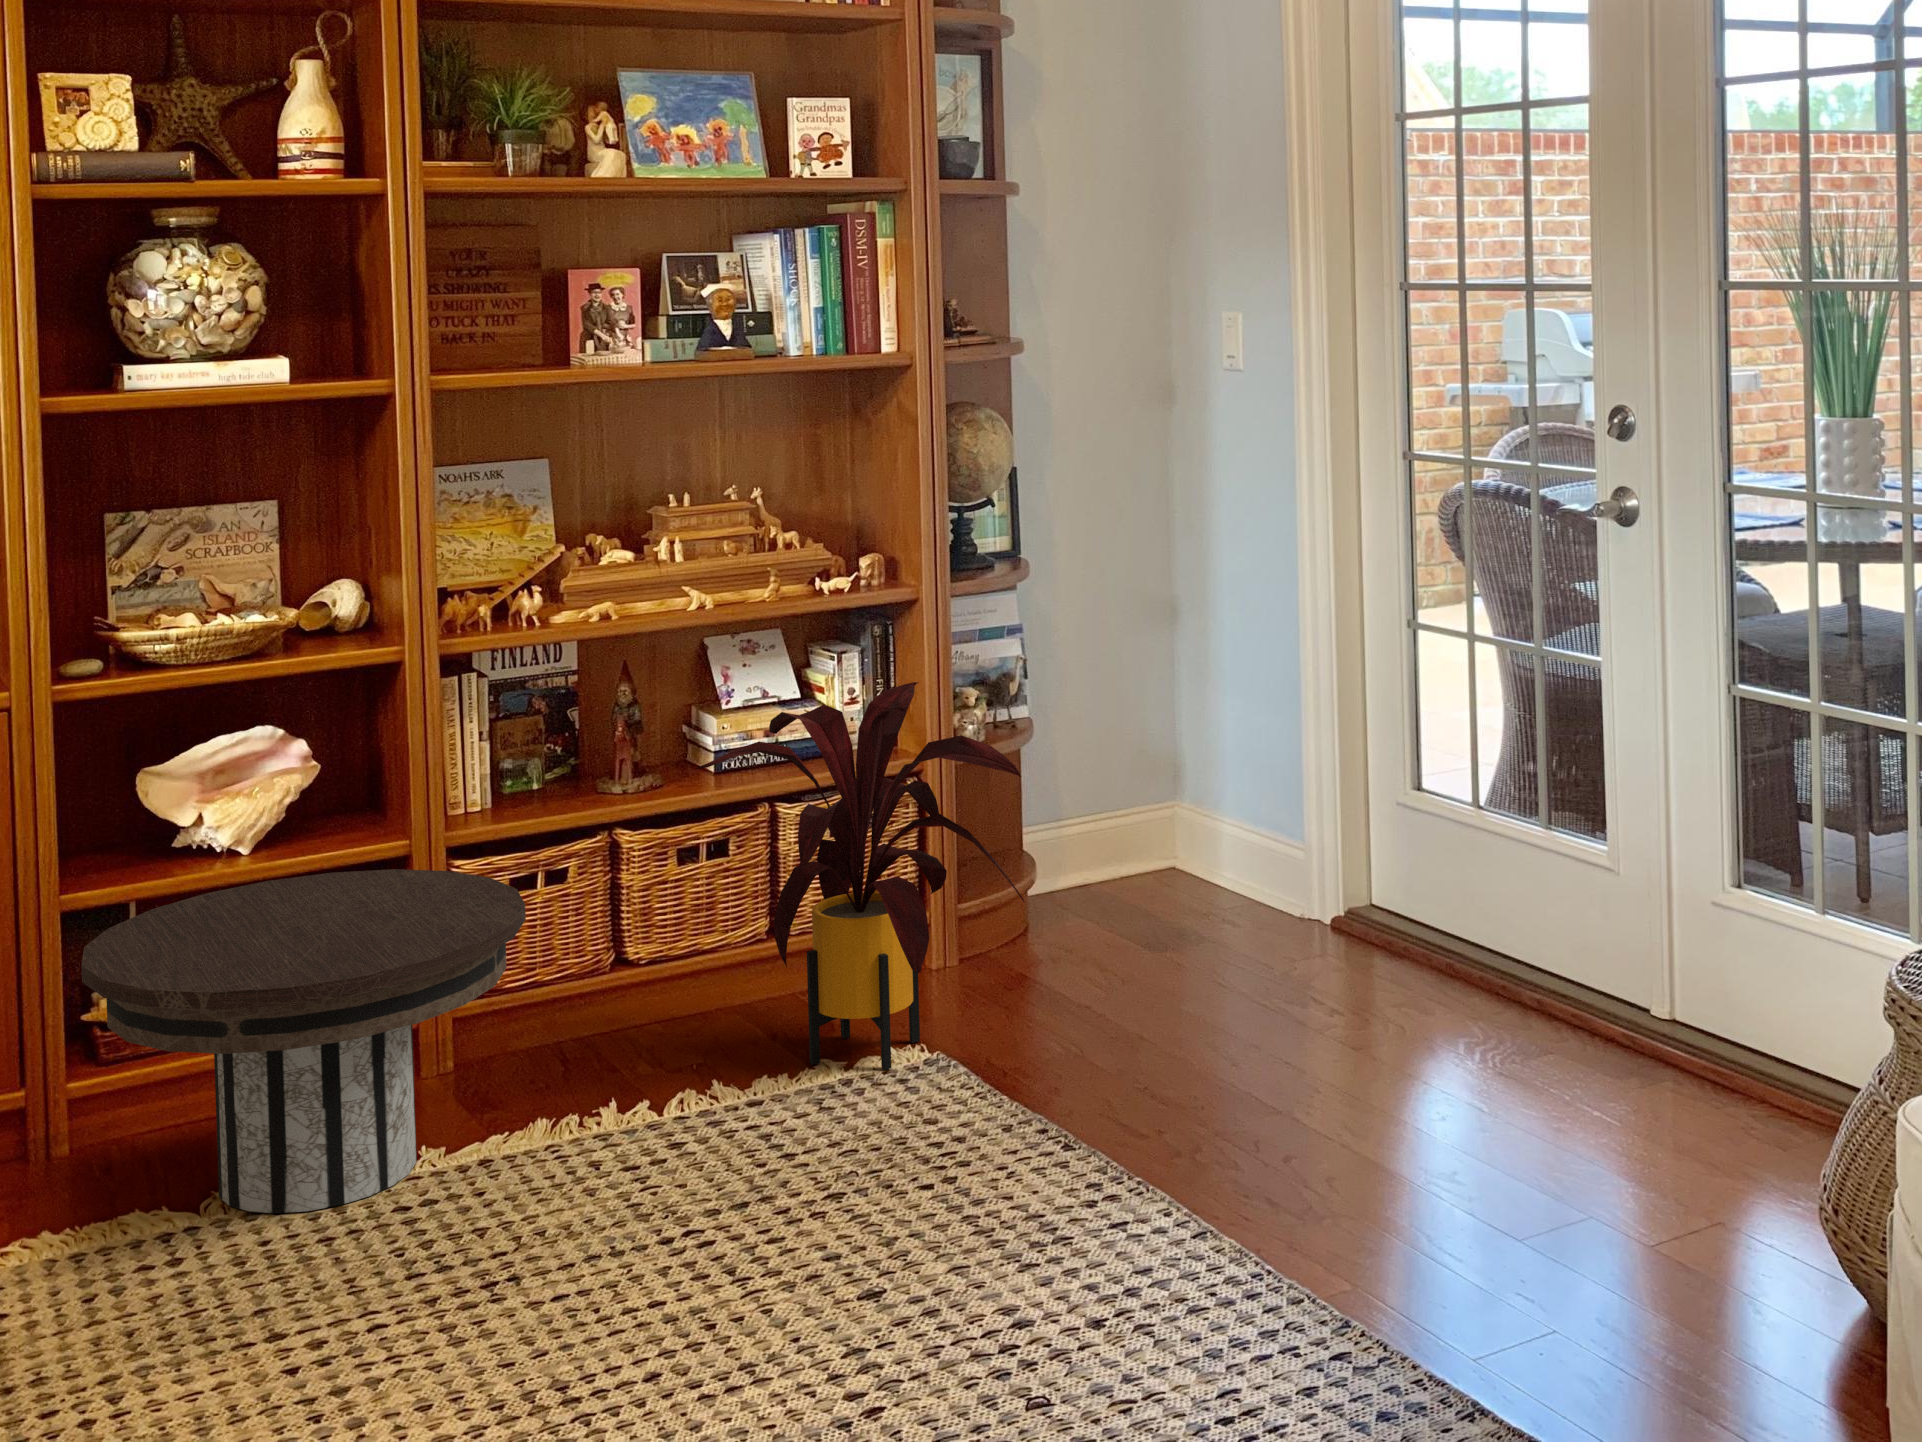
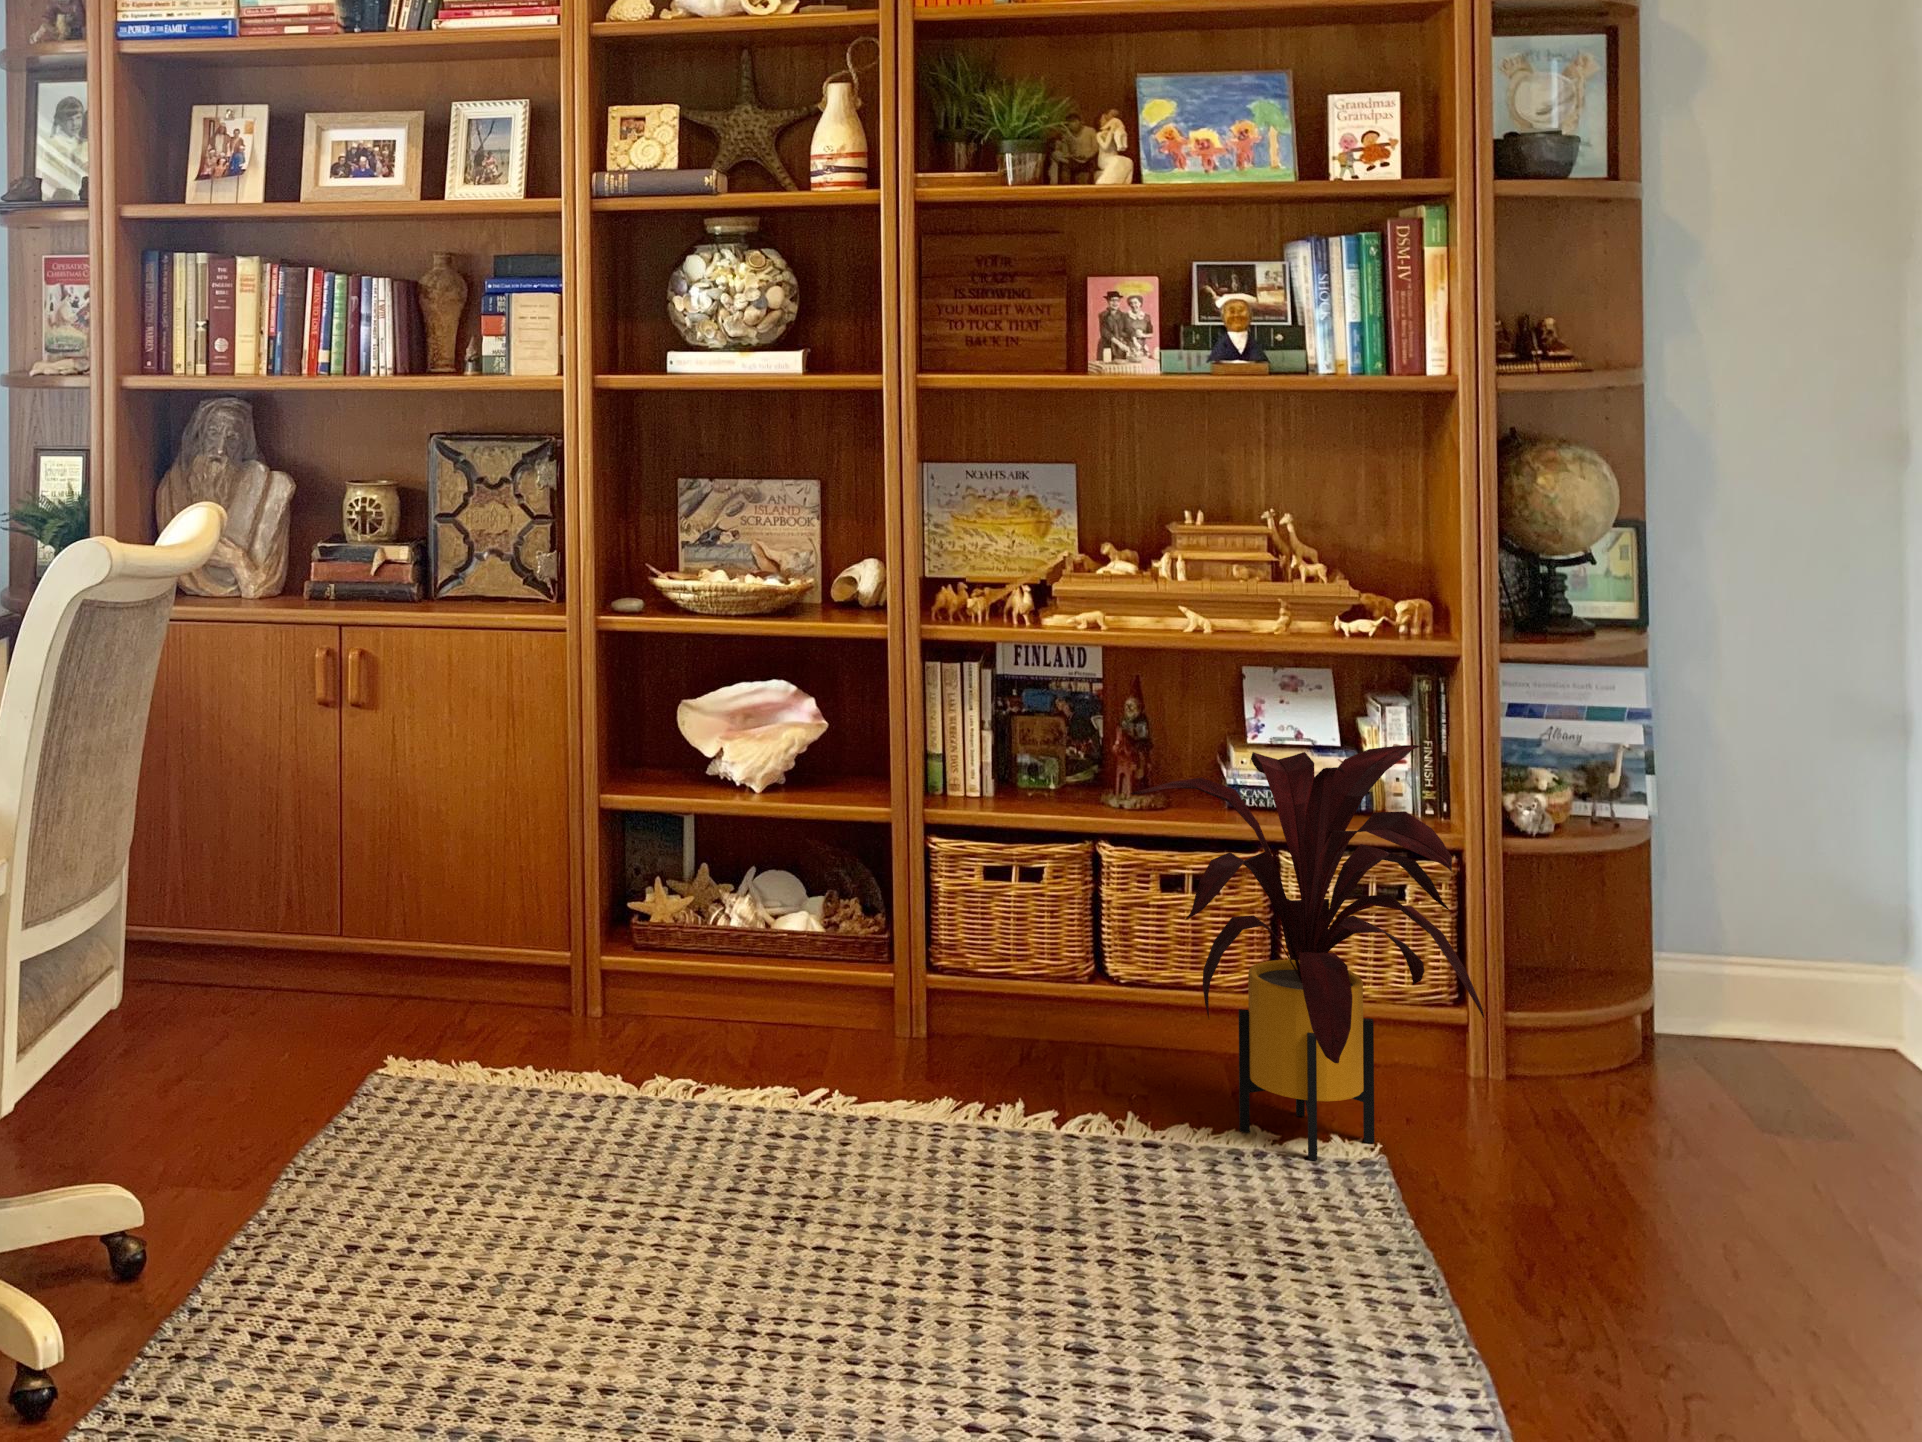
side table: present [82,869,526,1213] -> none [560,821,931,1120]

